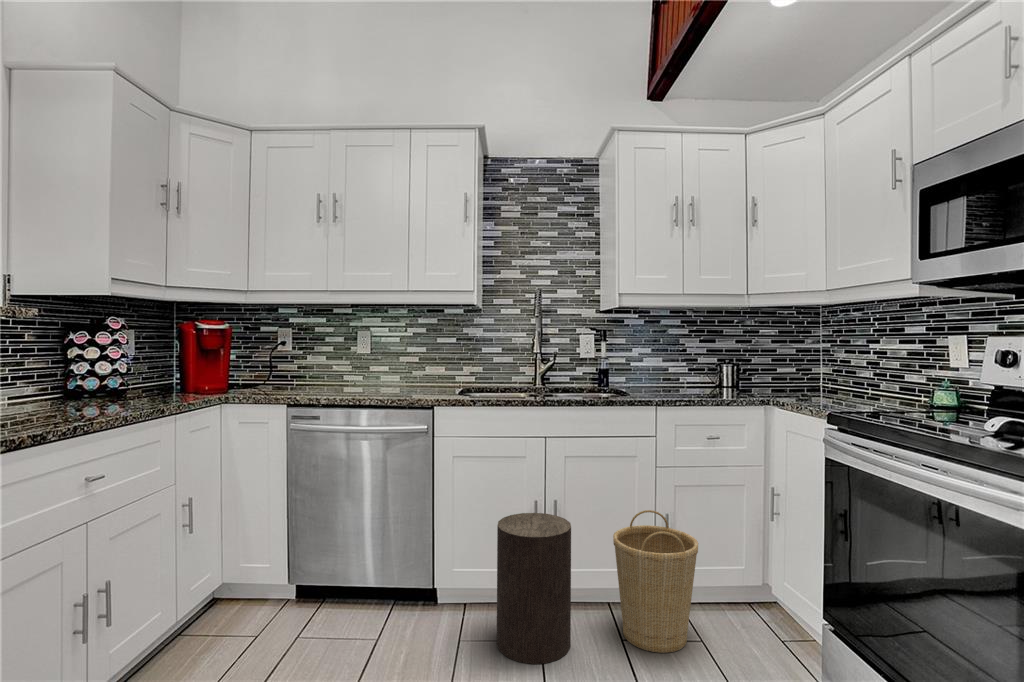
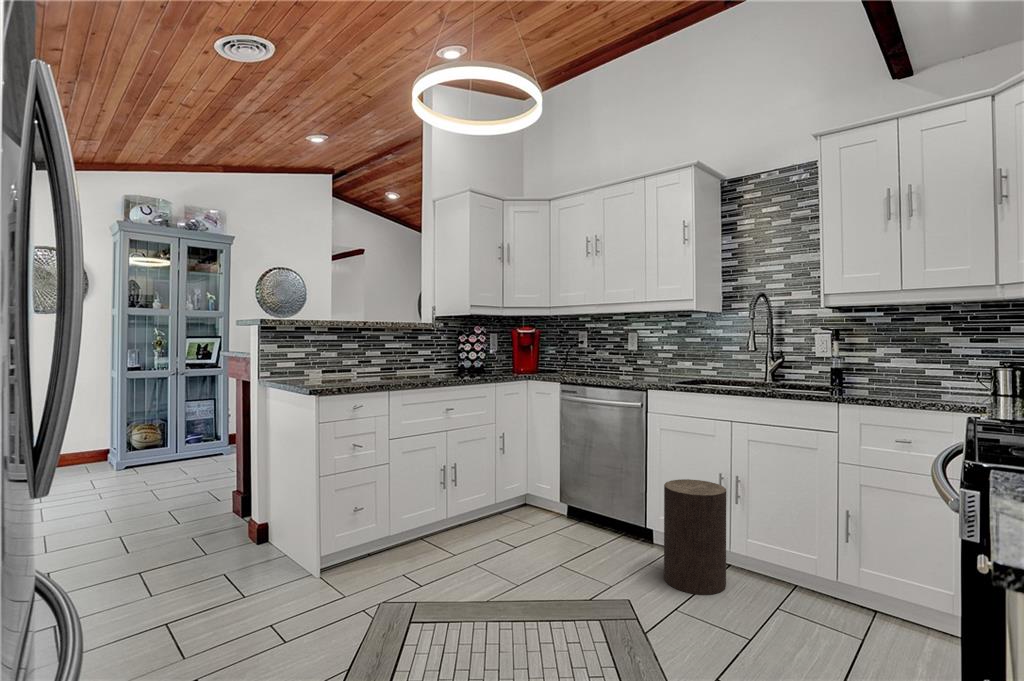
basket: present [613,510,698,653] -> none [765,499,852,626]

